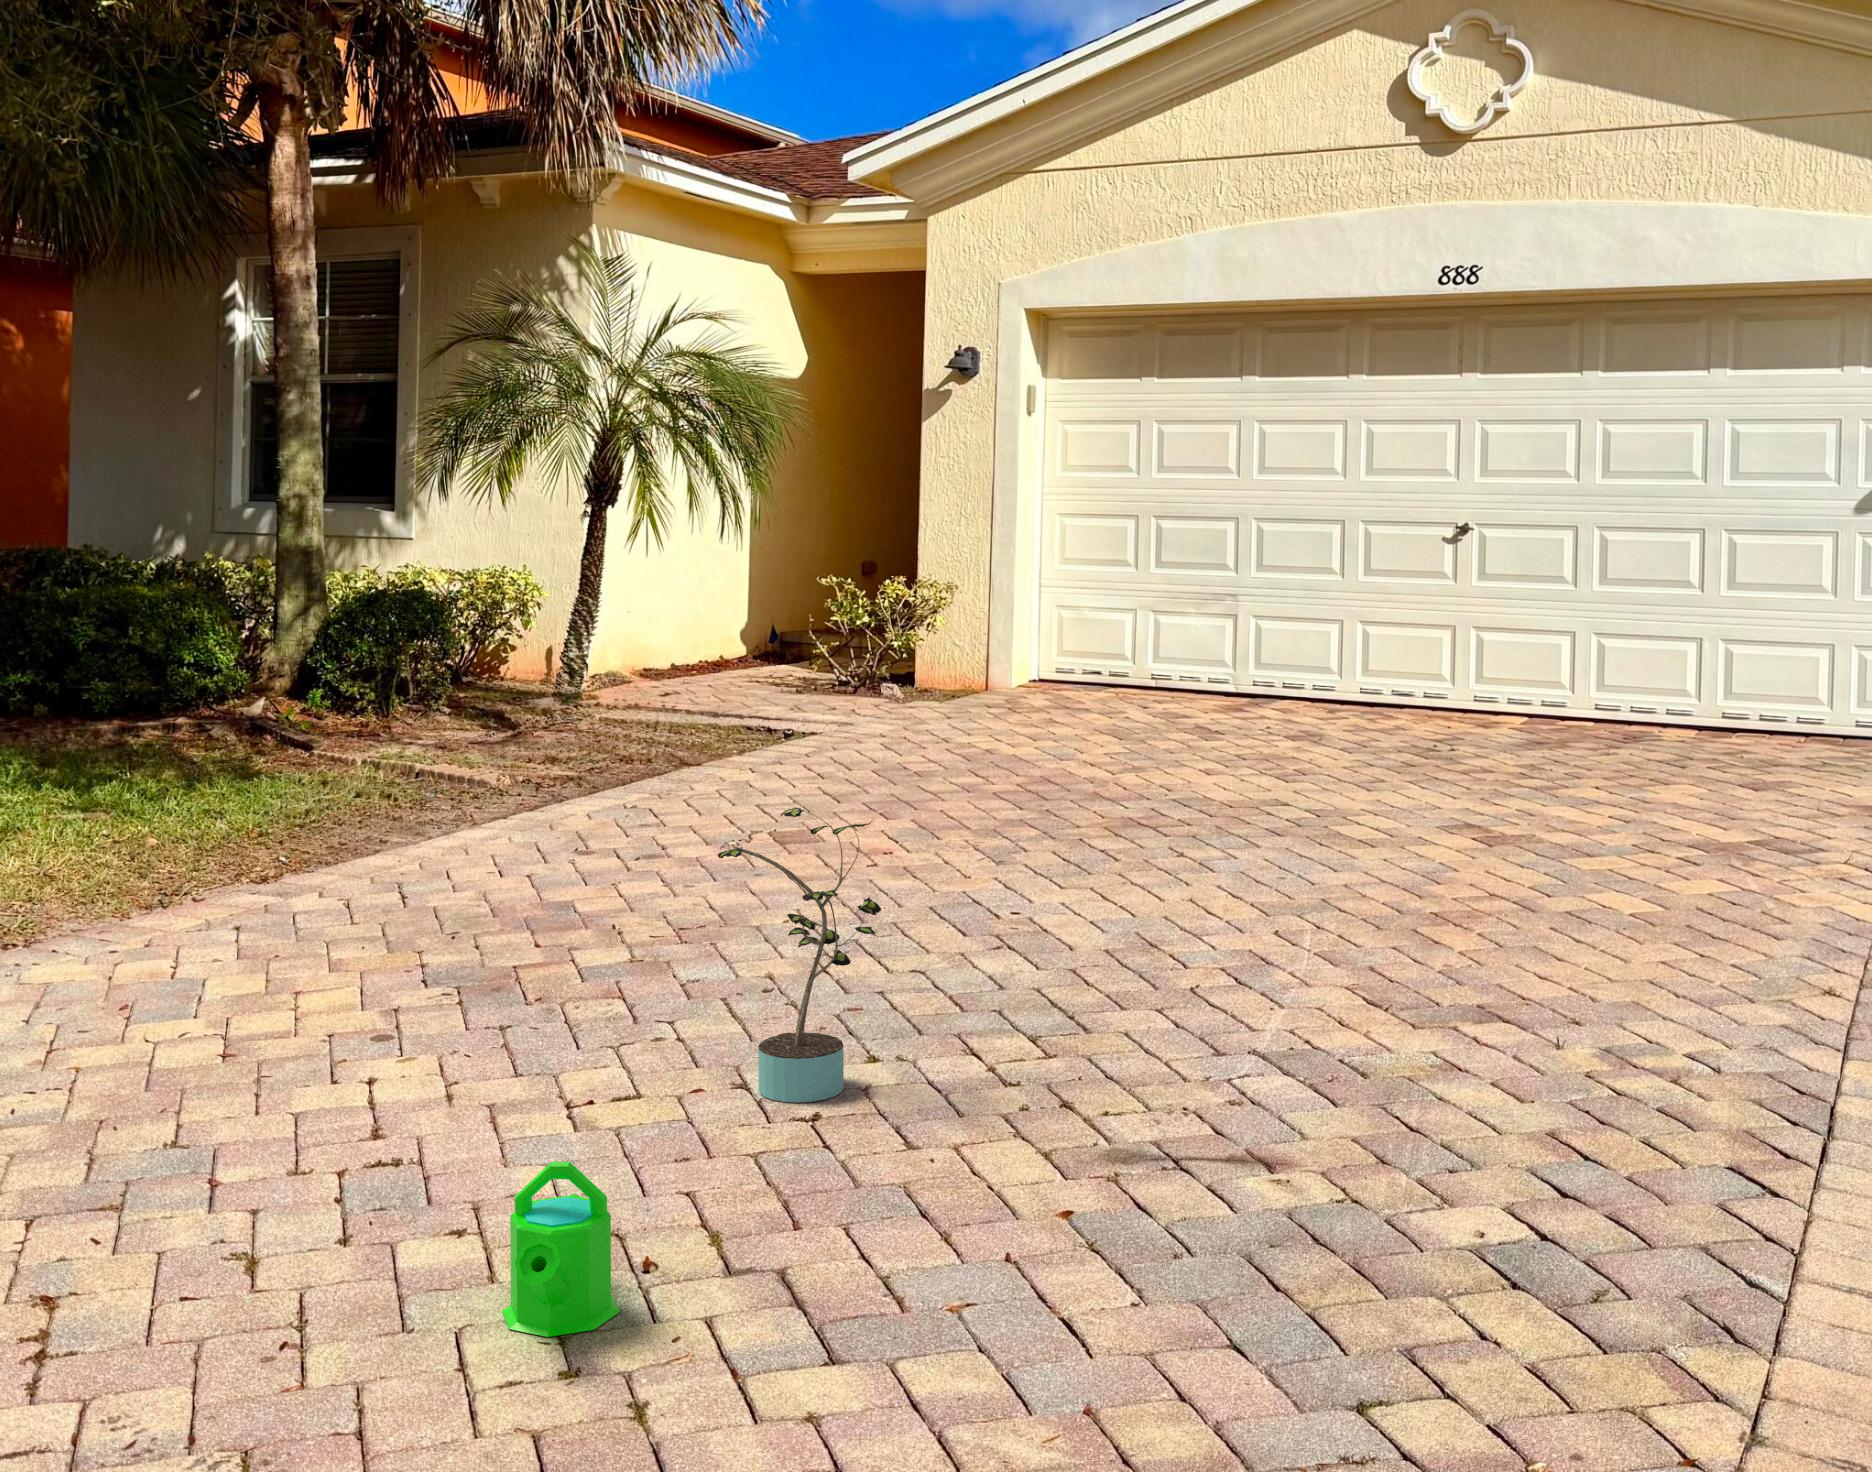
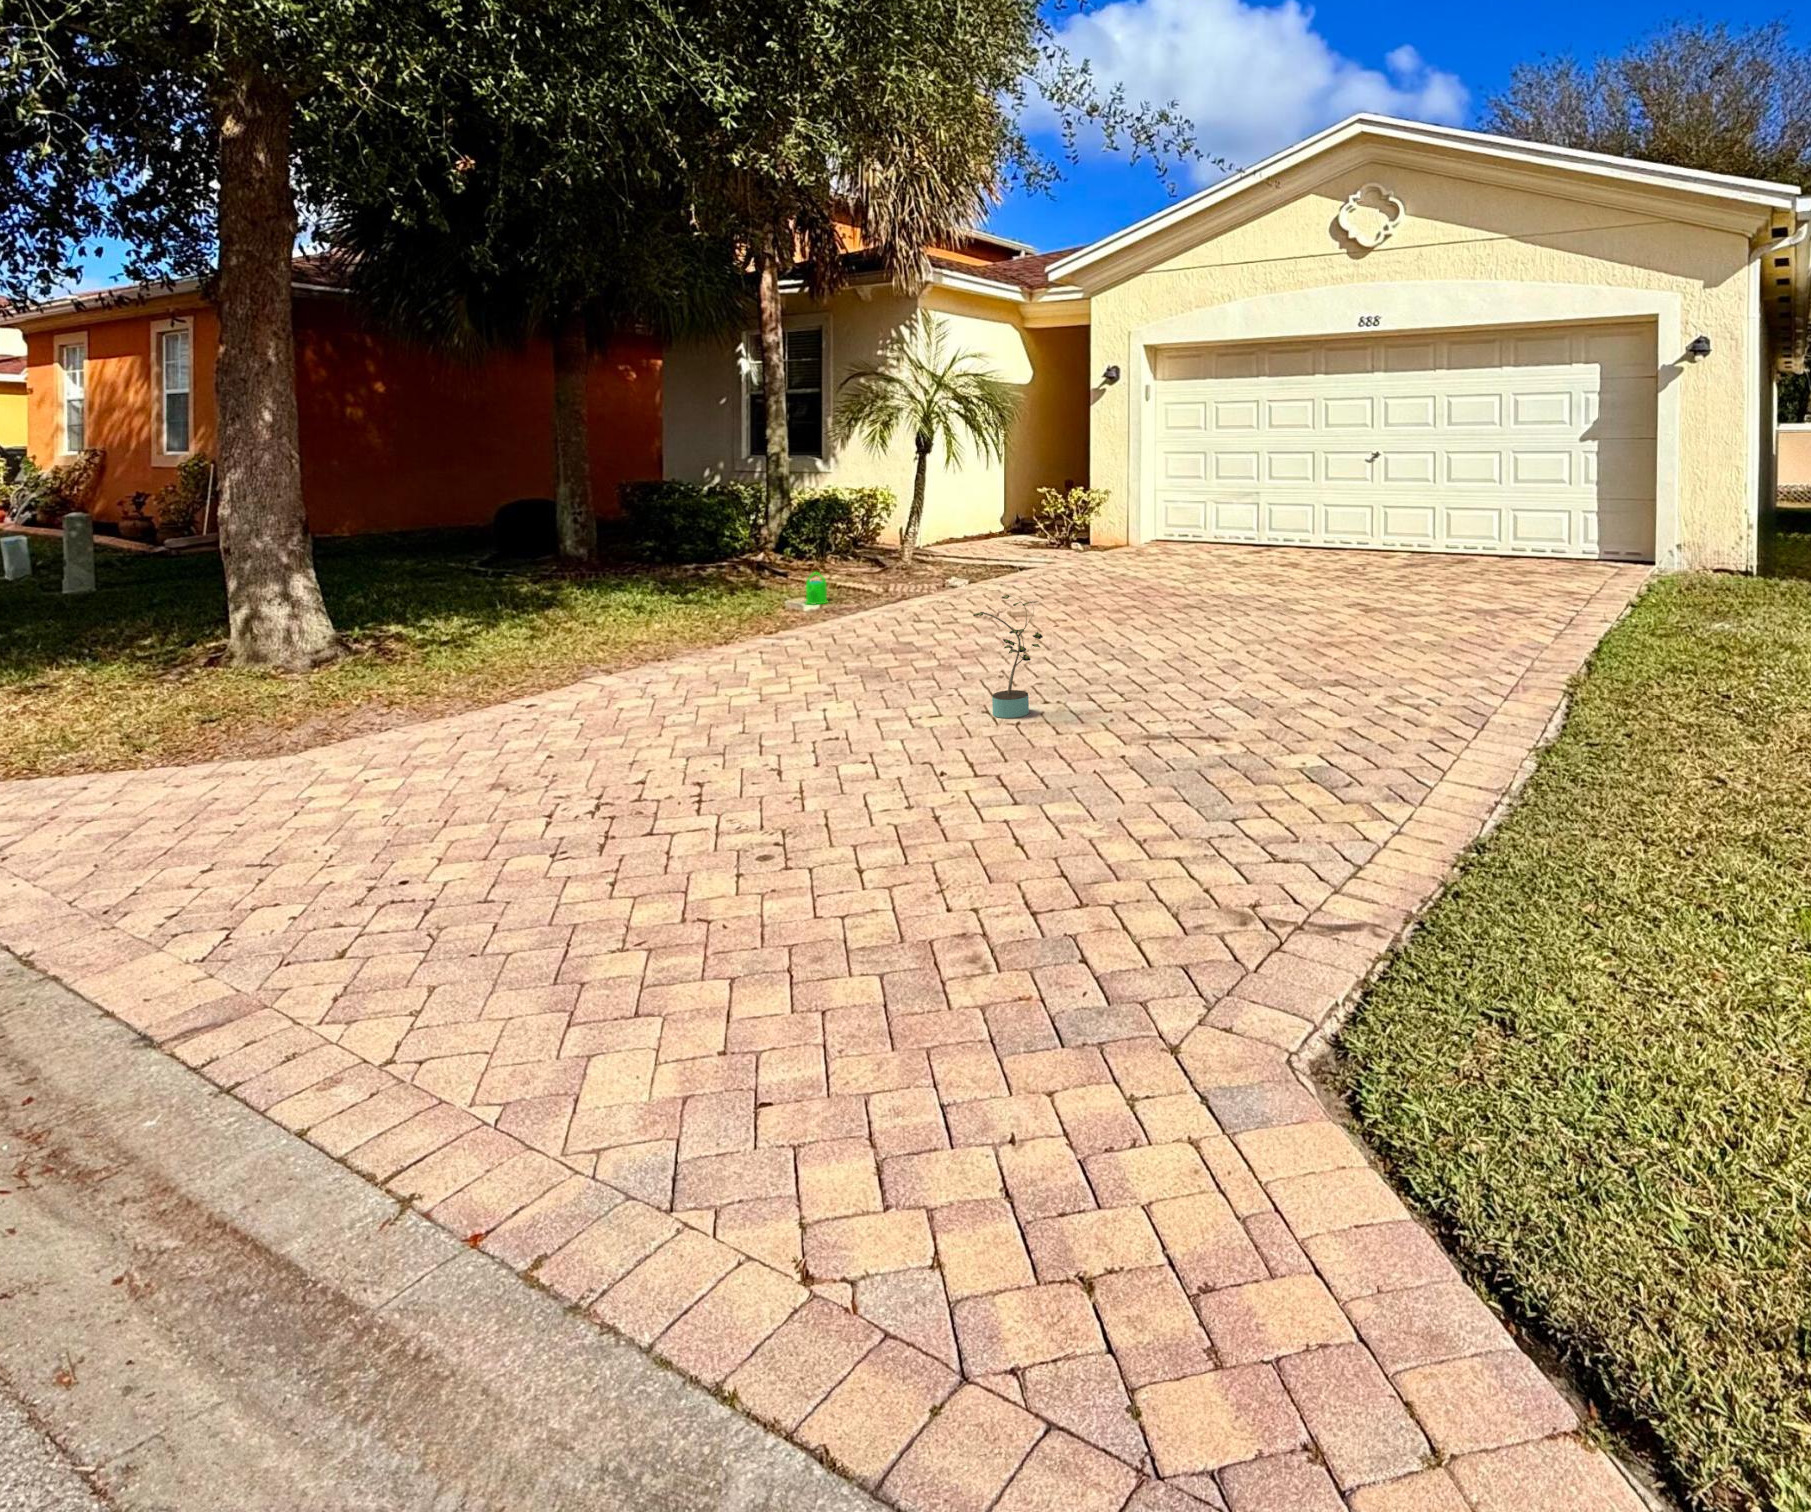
watering can: present [502,1162,620,1337] -> present [806,572,828,605]

